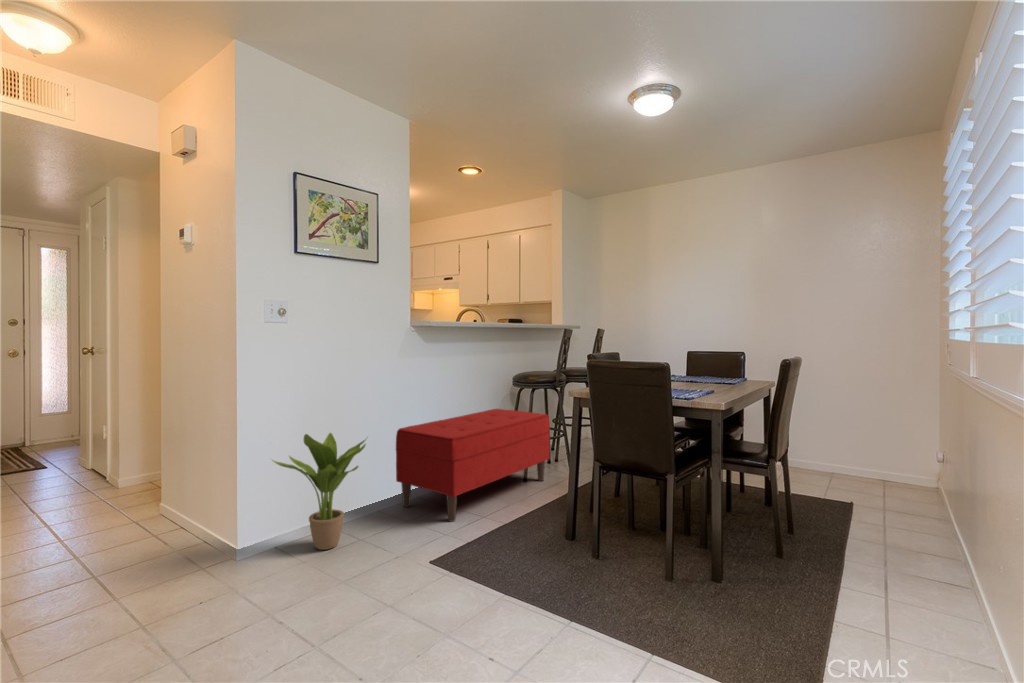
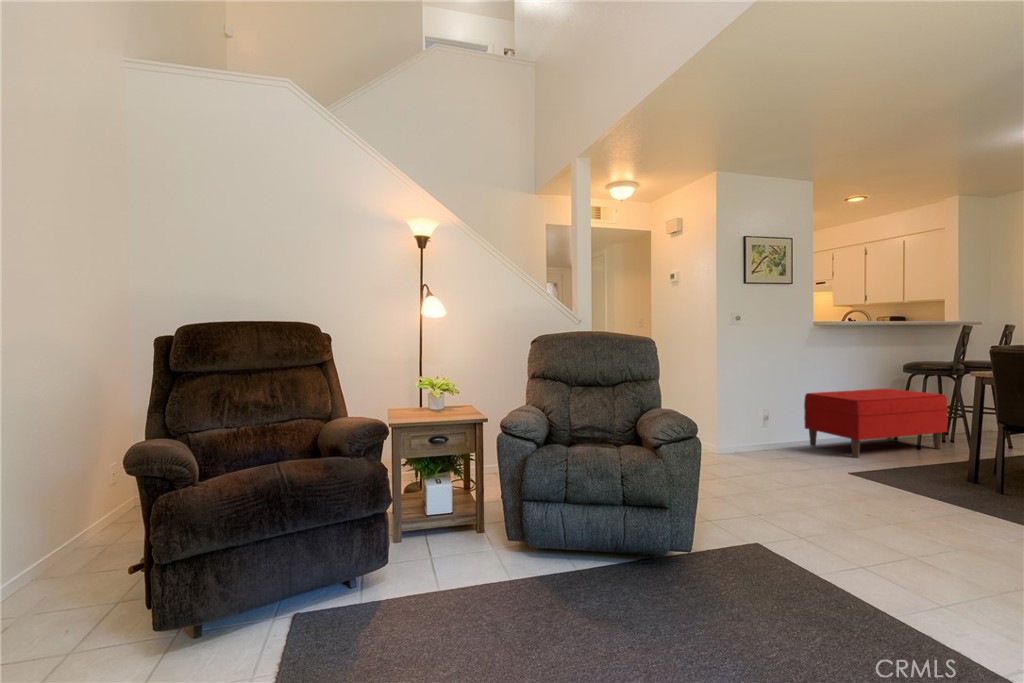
potted plant: present [272,433,366,550] -> none [736,386,797,456]

